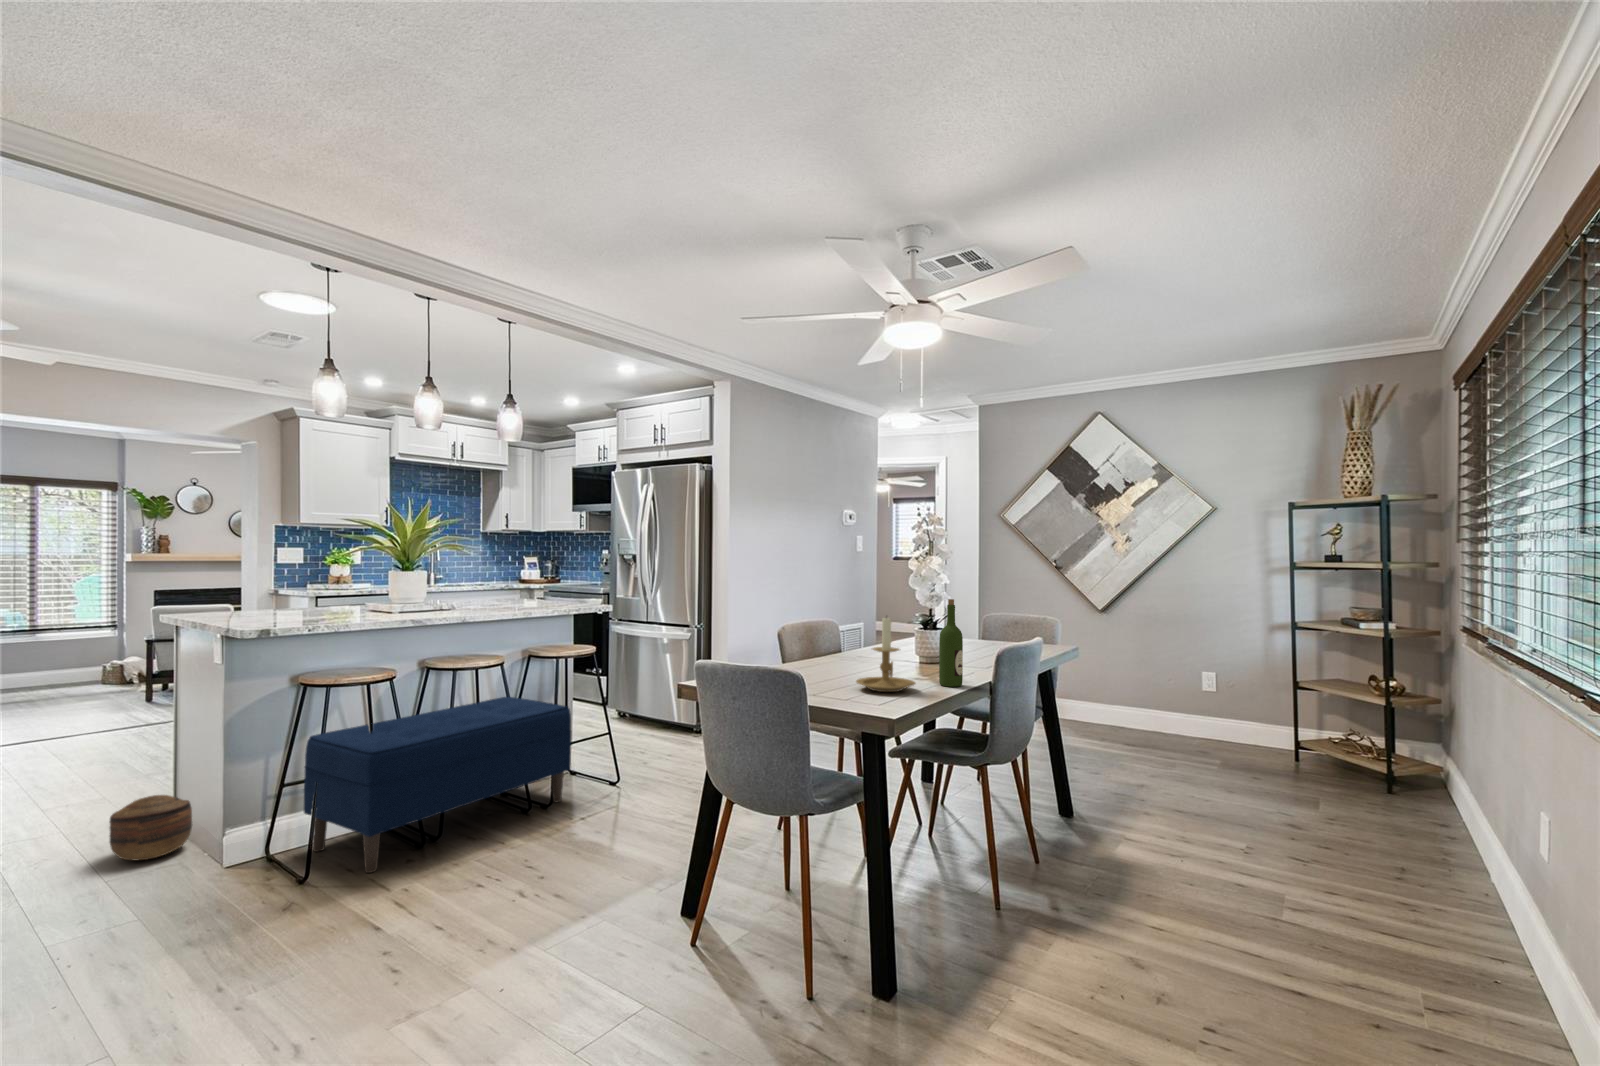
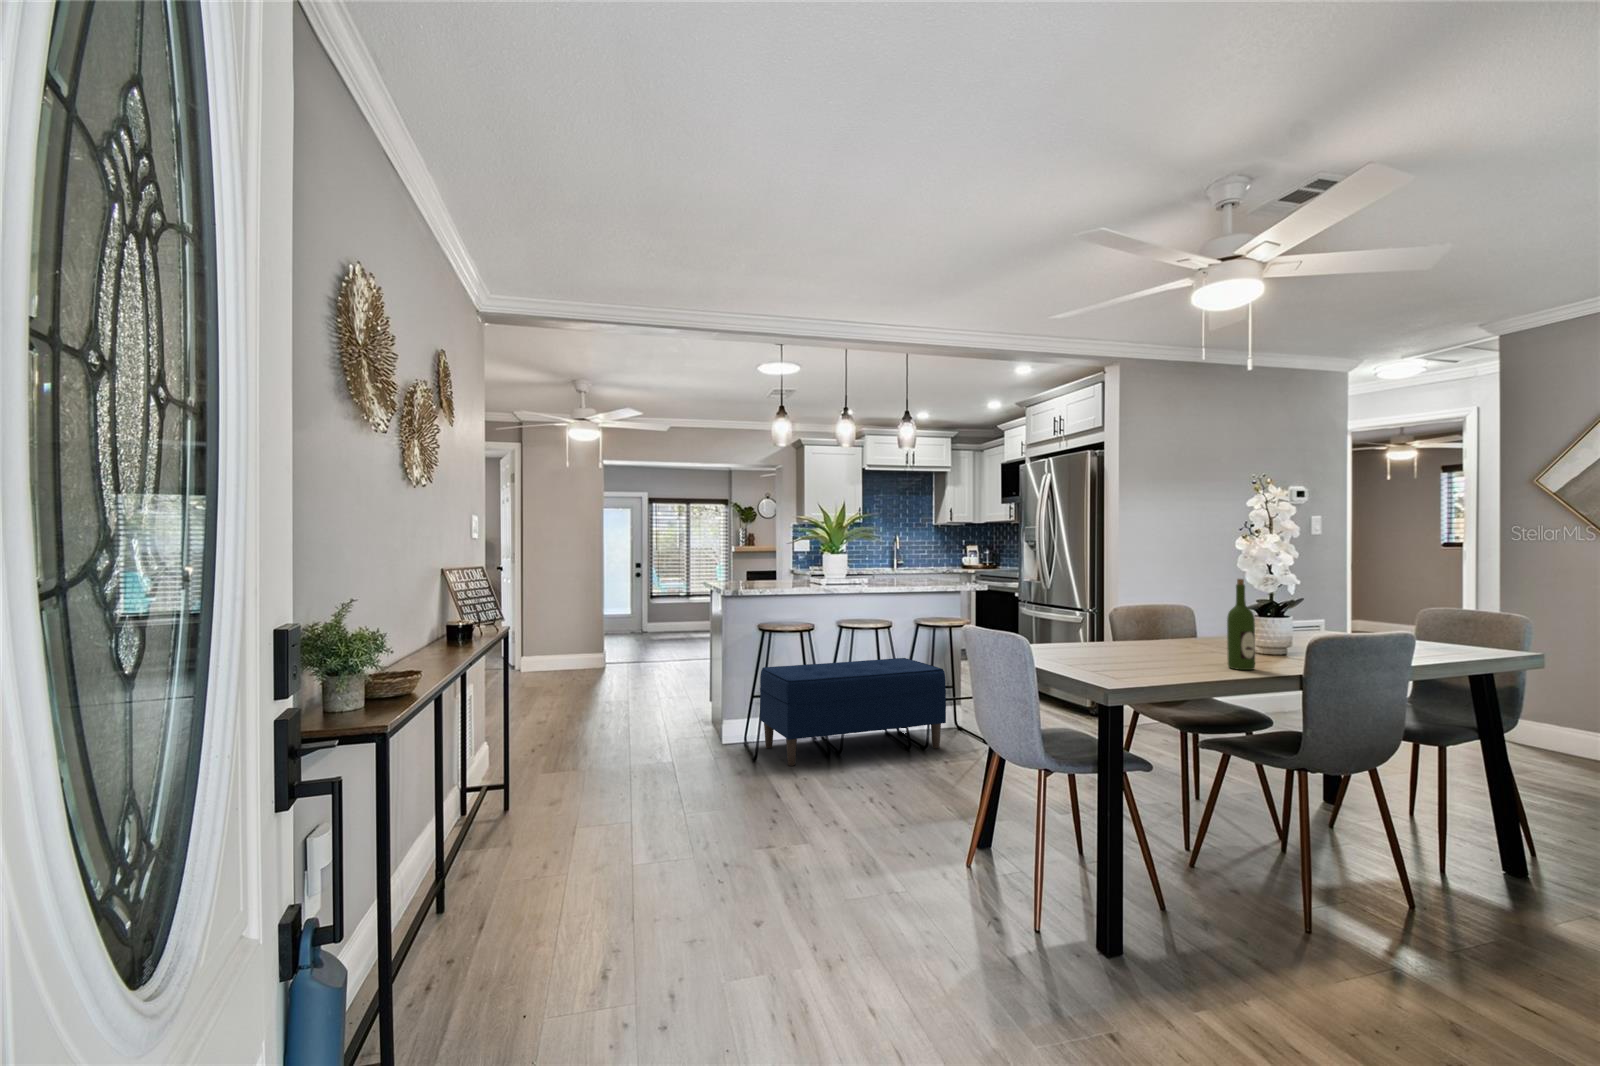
candle holder: present [856,617,915,692] -> none [1123,592,1188,666]
basket: present [110,795,192,861] -> none [668,696,707,734]

